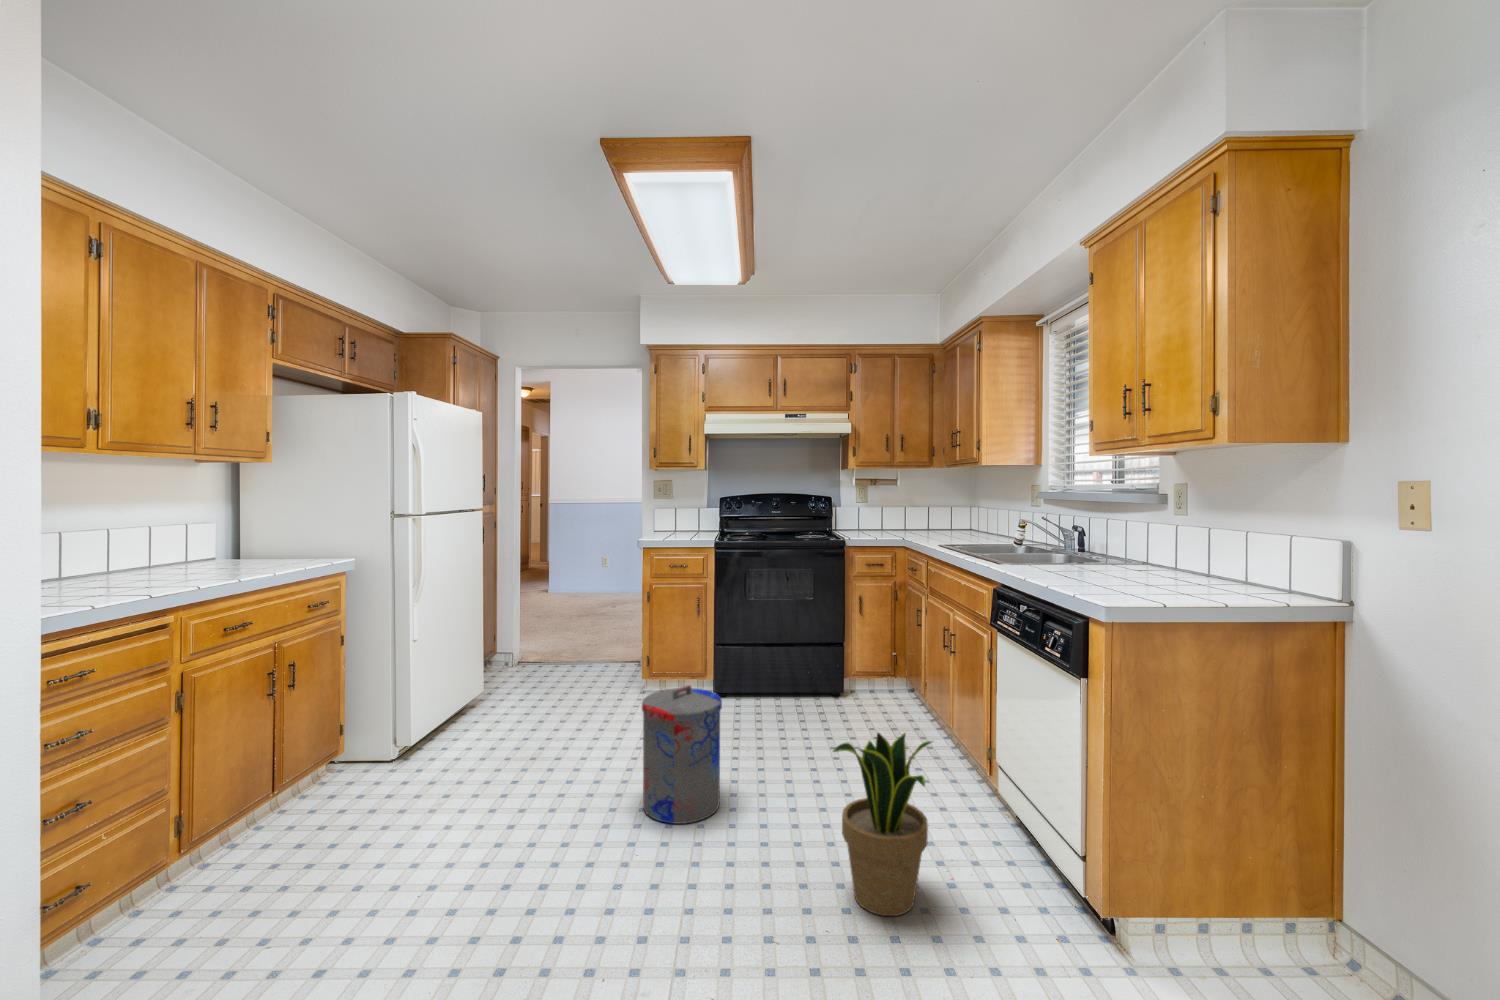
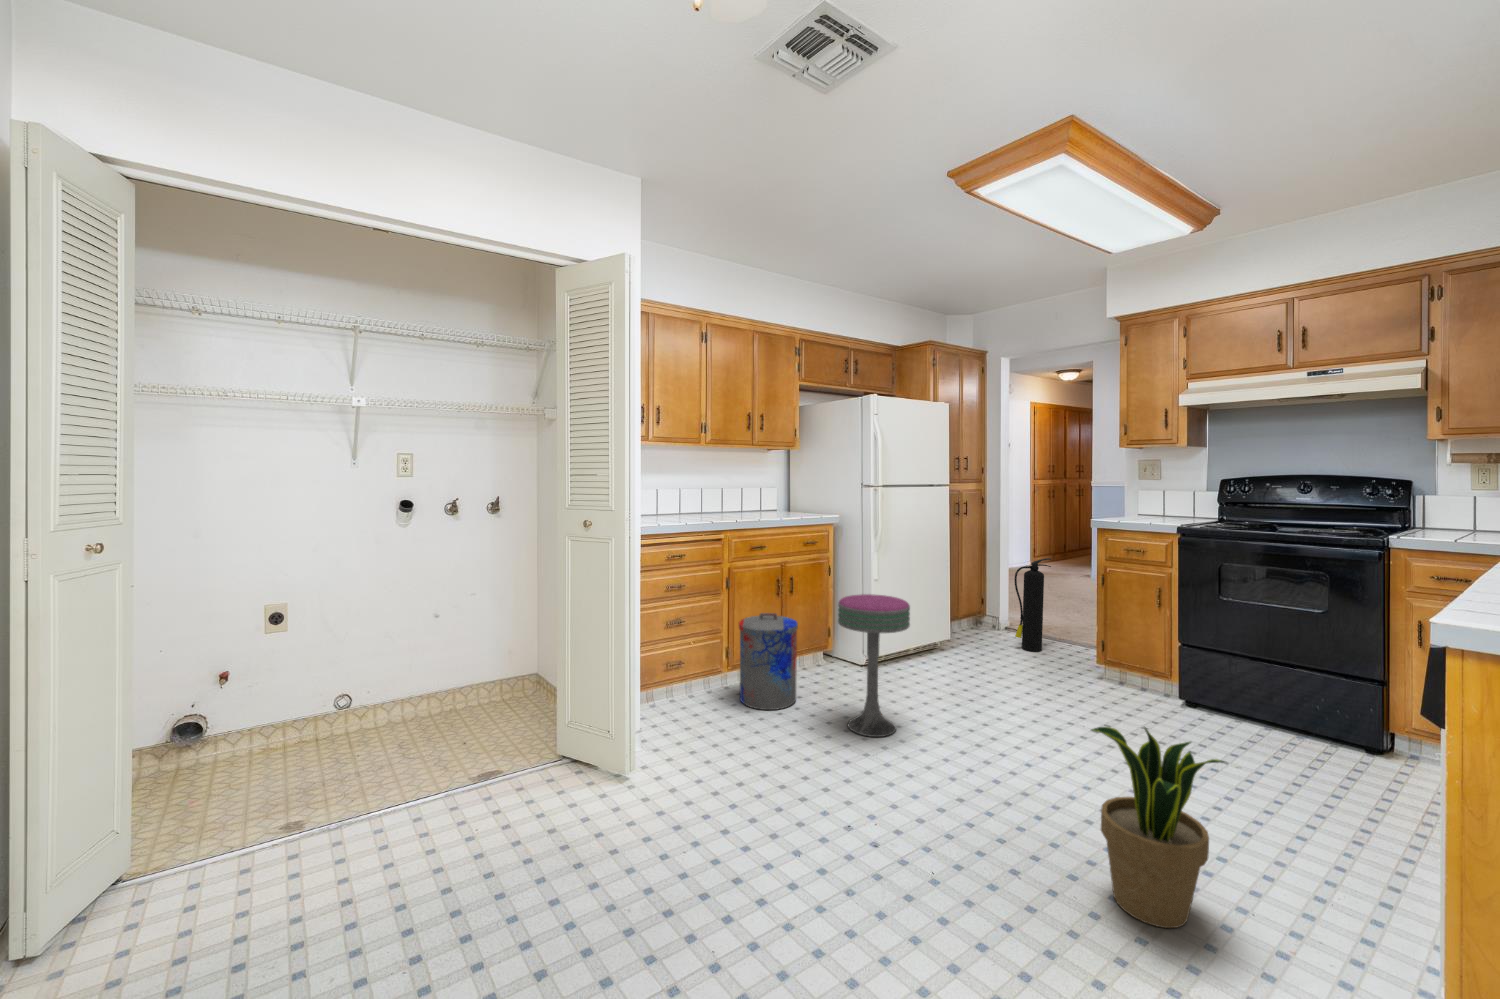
fire extinguisher: none [559,585,591,689] -> present [1015,558,1051,652]
bar stool: none [443,661,546,864] -> present [838,594,910,737]
trash can: present [642,685,722,824] -> present [739,613,798,710]

